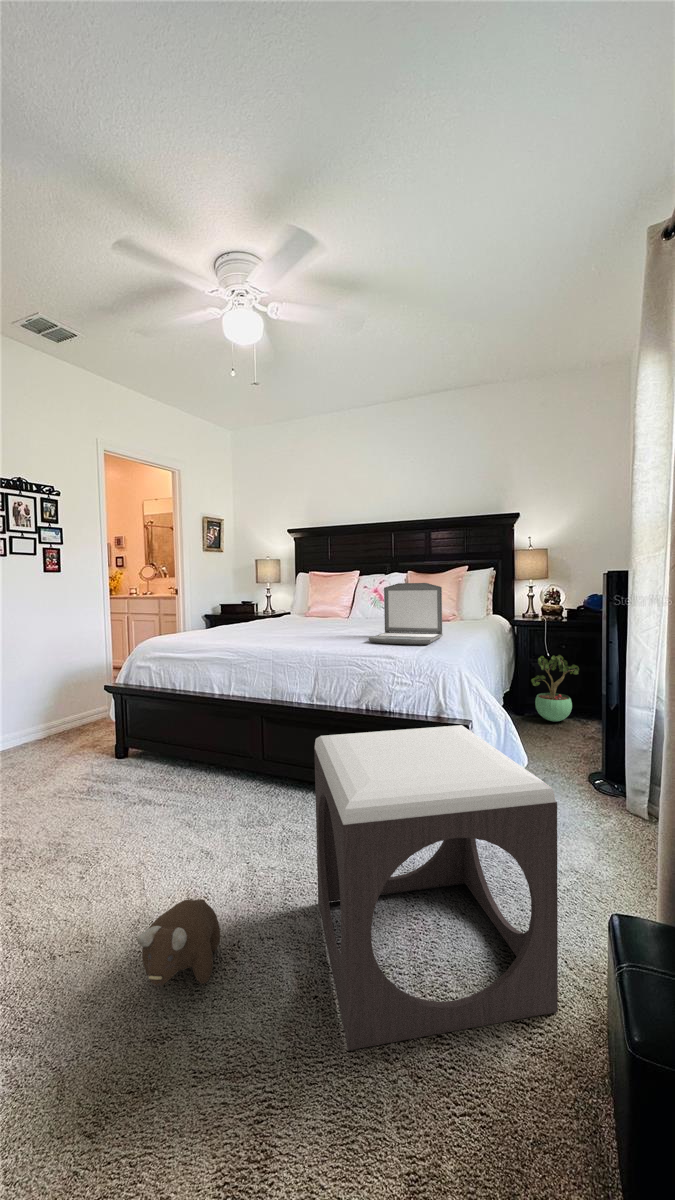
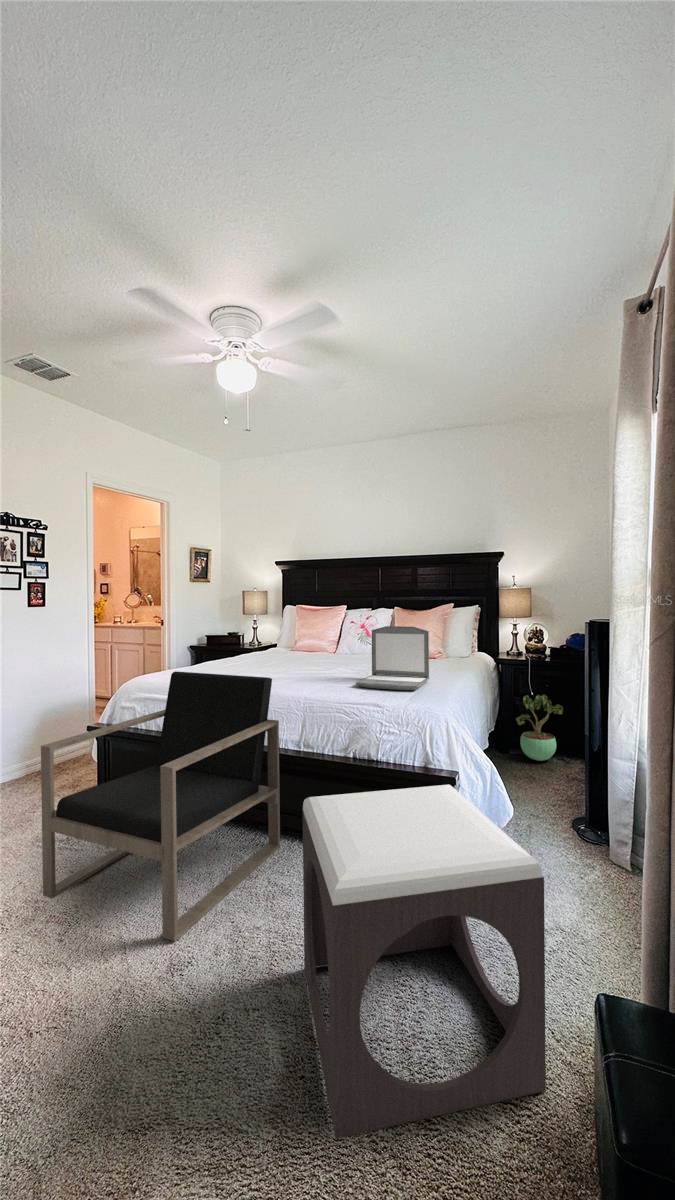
armchair: none [58,629,295,879] -> present [41,671,280,942]
plush toy: present [137,899,220,987] -> none [120,970,204,1071]

